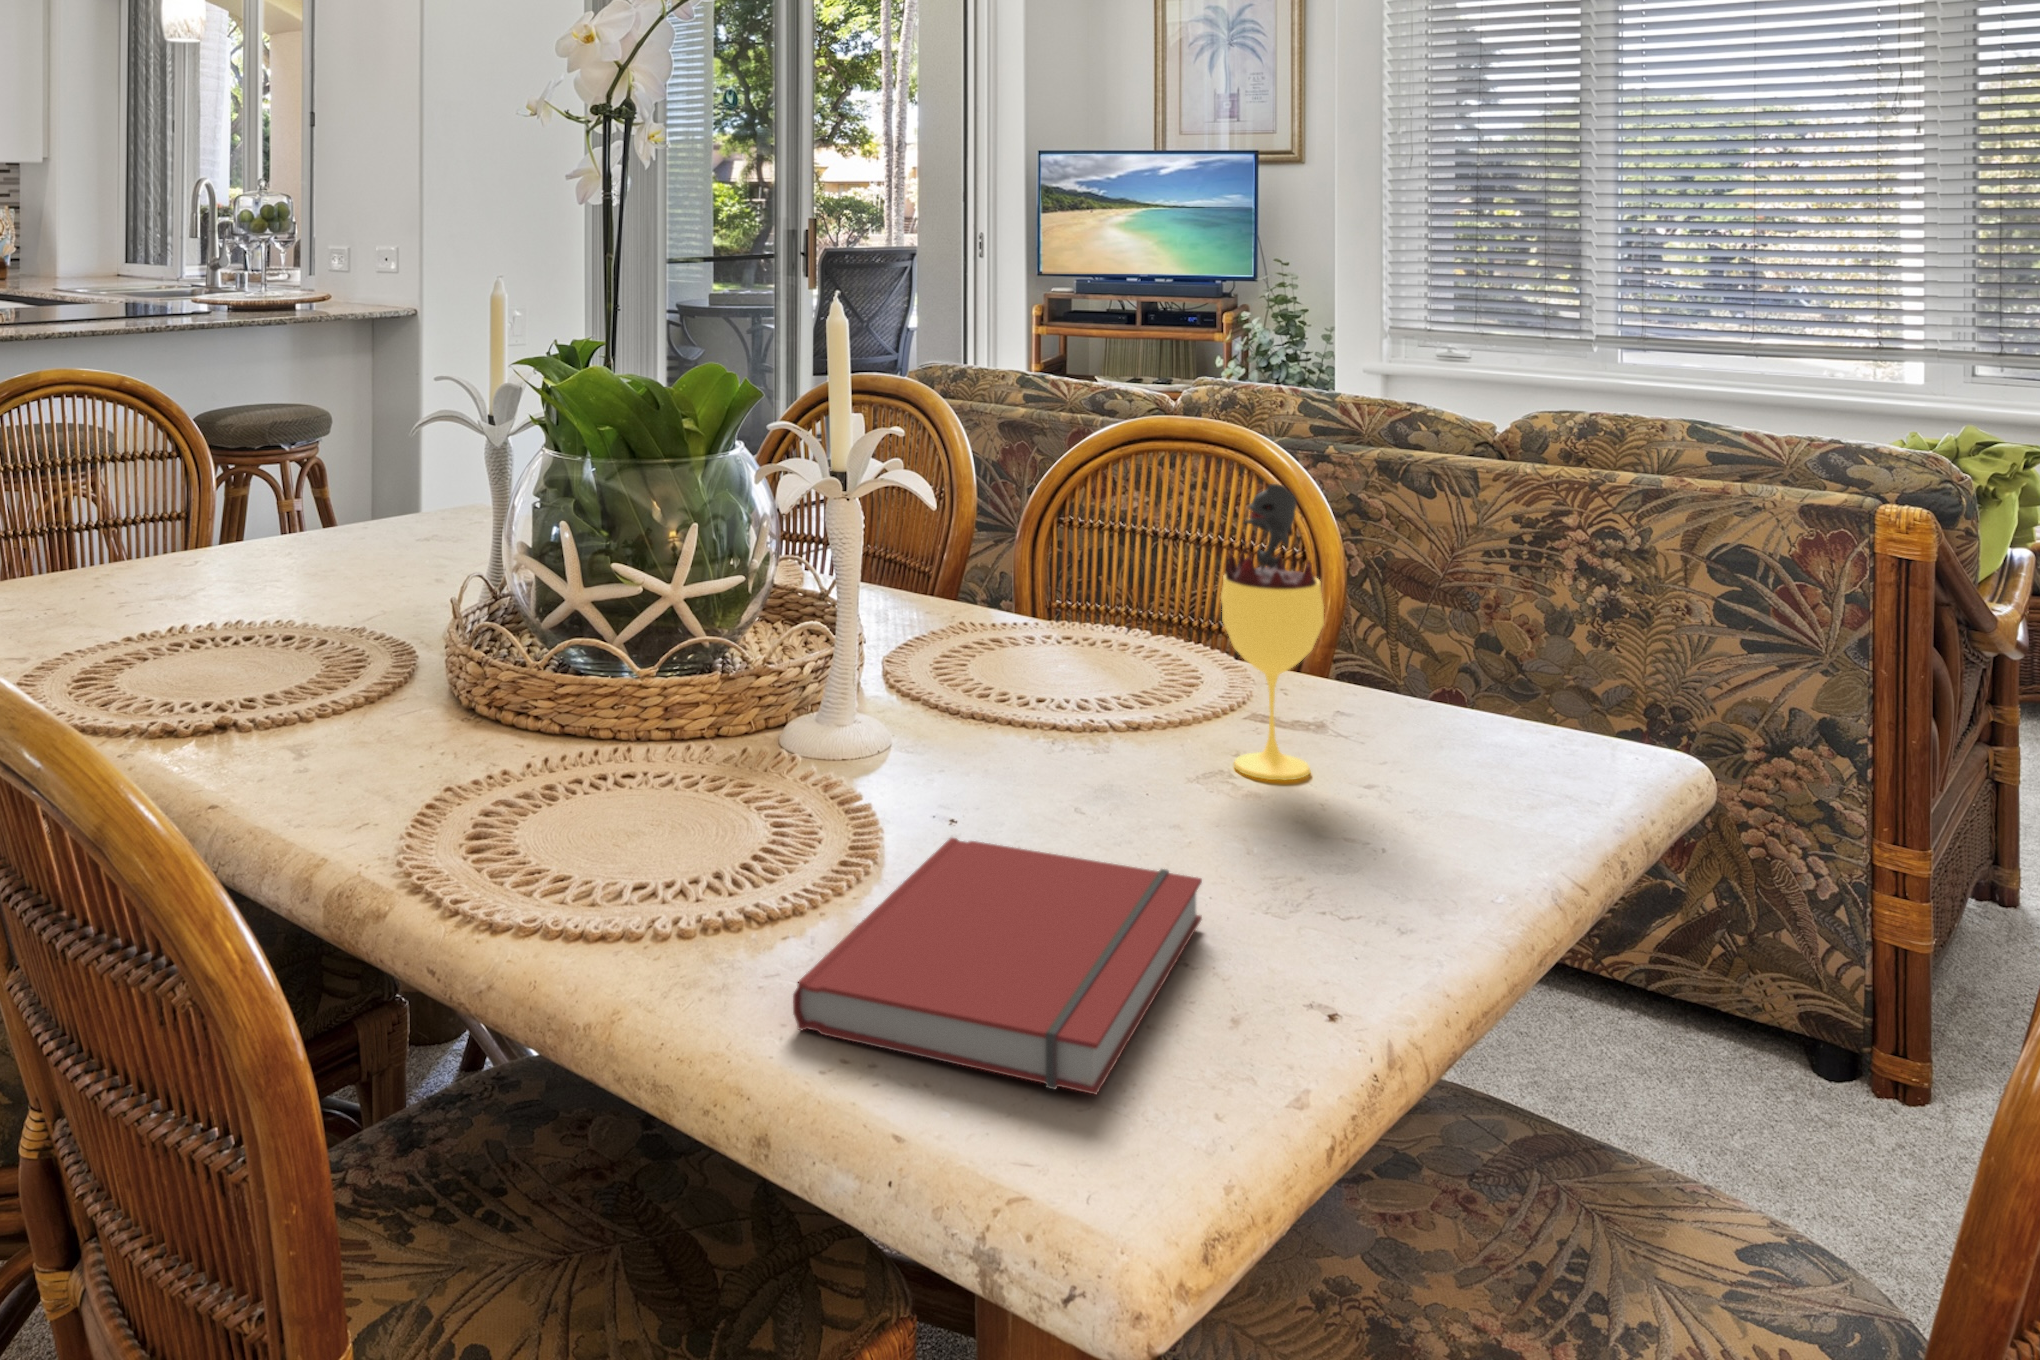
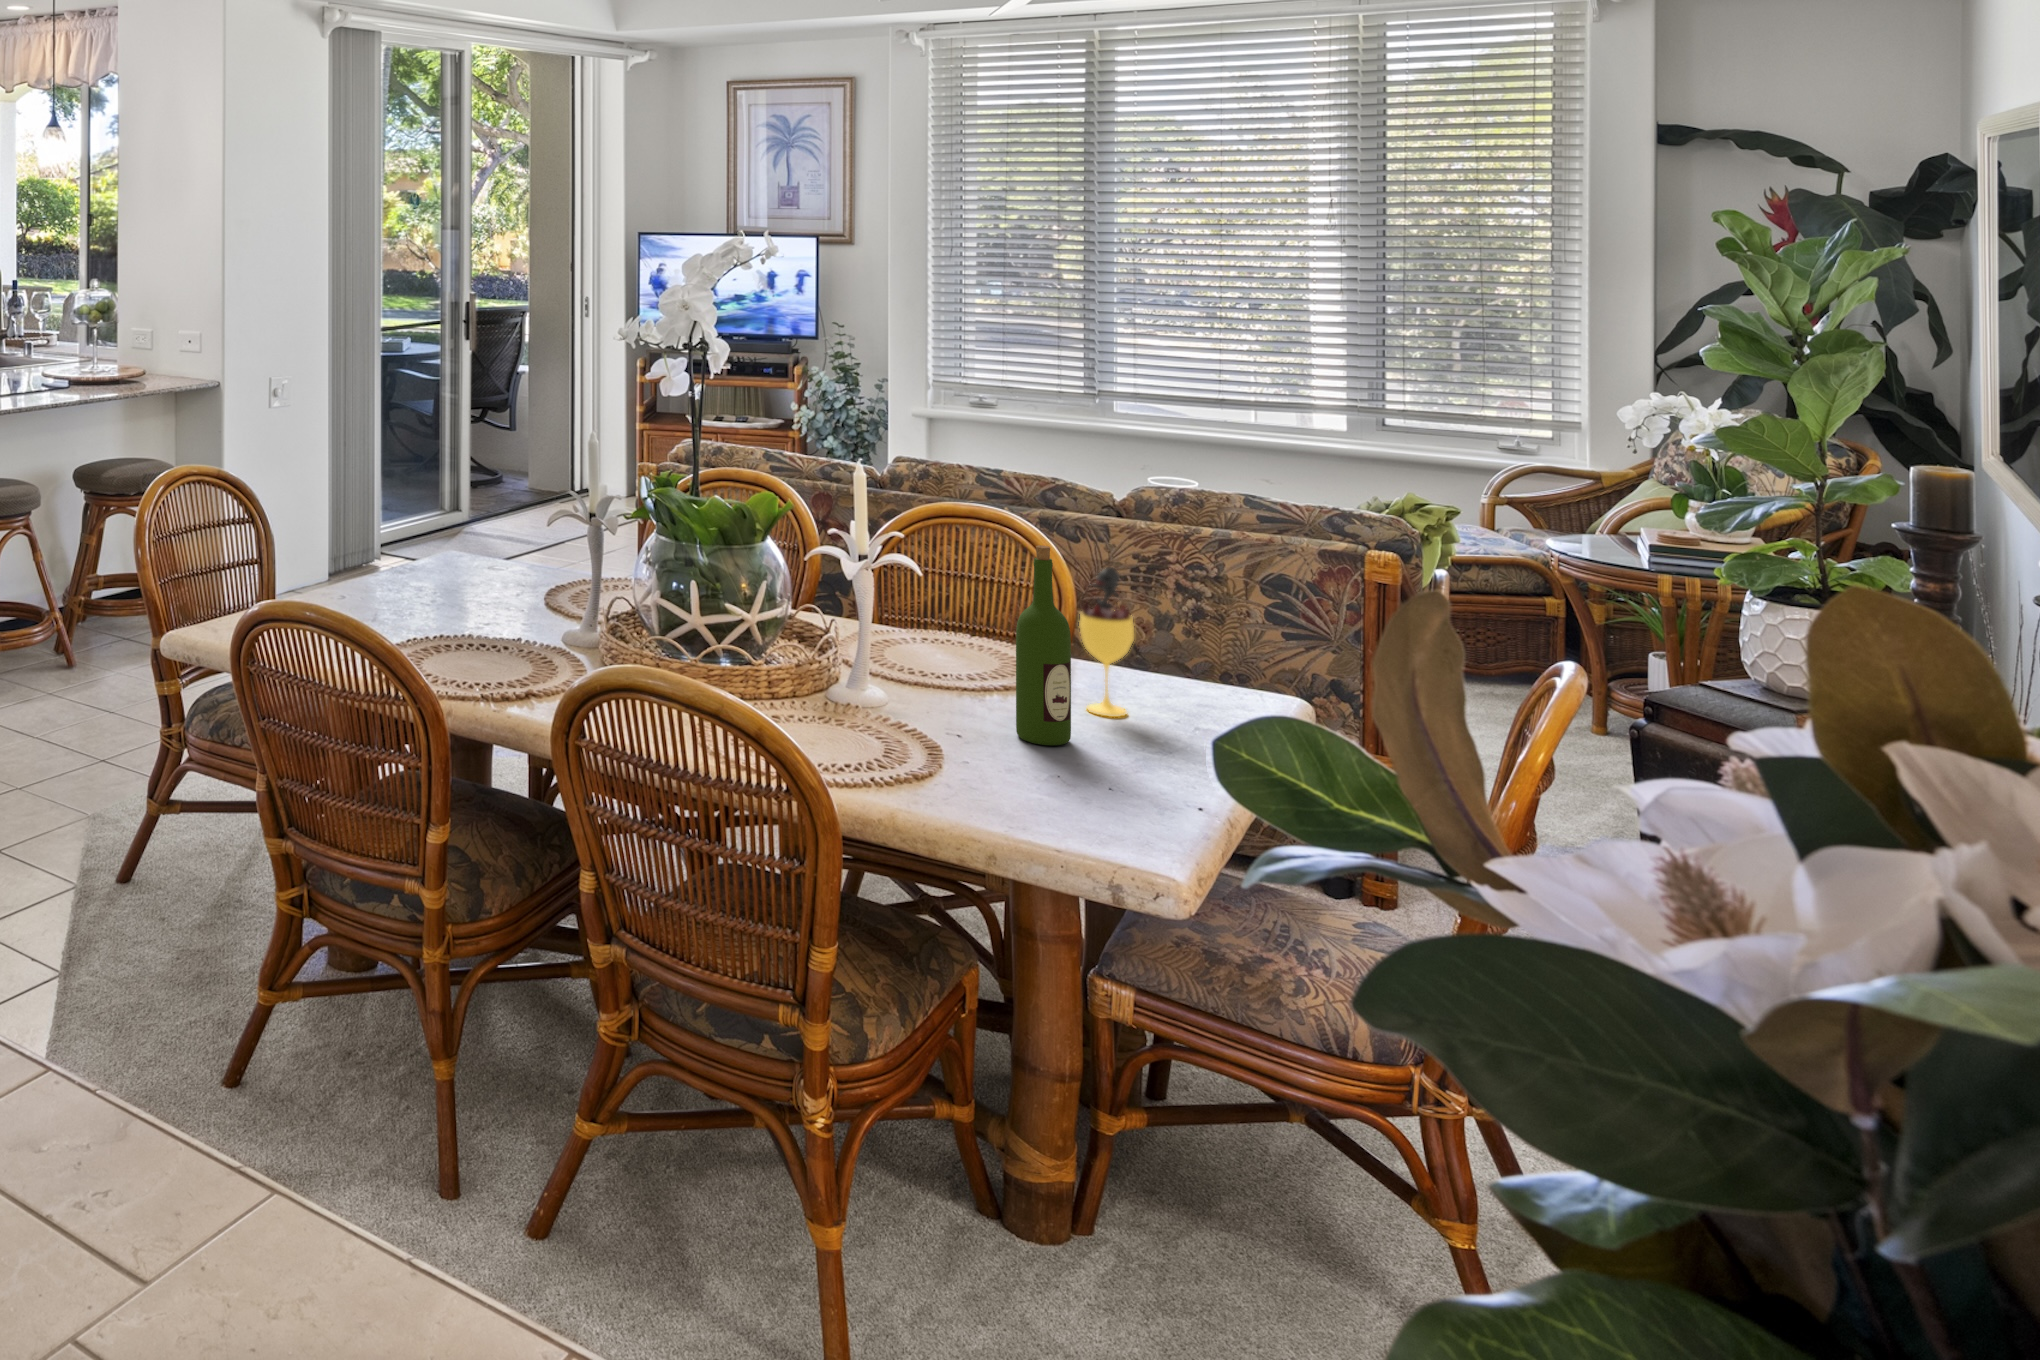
wine bottle: none [1040,428,1144,840] -> present [1016,545,1071,745]
book: present [793,838,1202,1094] -> none [995,744,1140,837]

